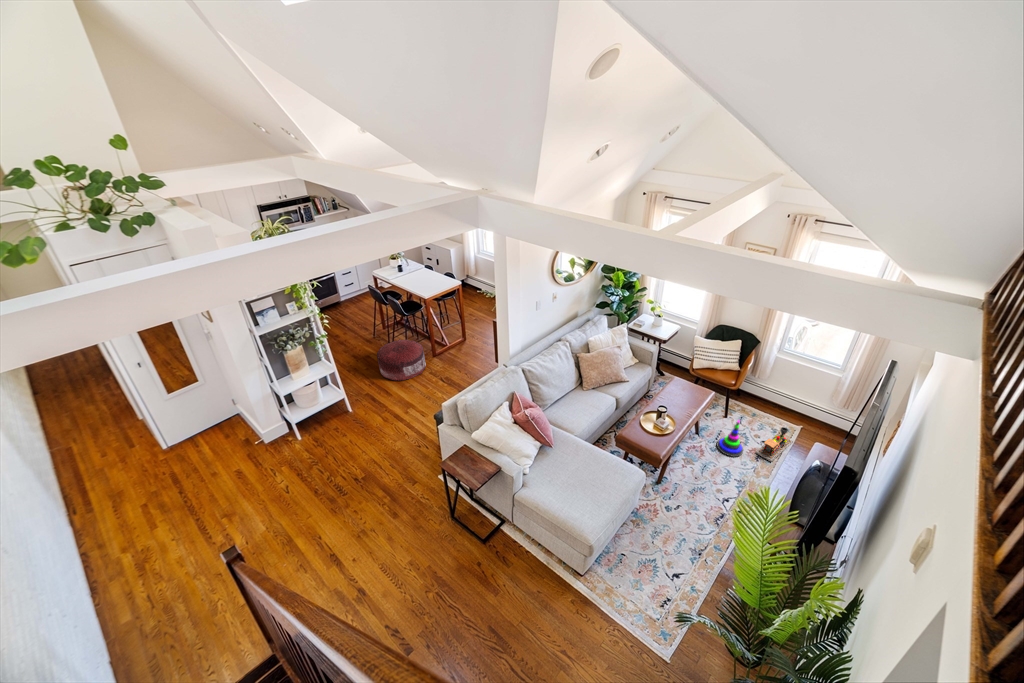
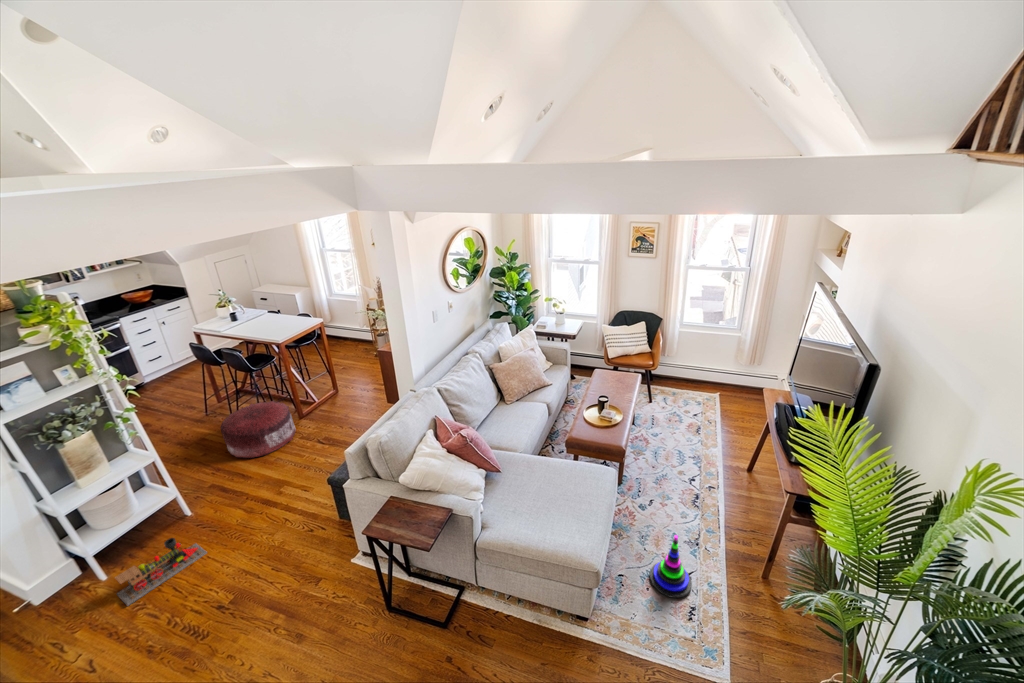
stacking toy: present [717,420,743,457] -> present [650,535,692,598]
toy train: present [756,427,793,462] -> present [115,538,207,606]

